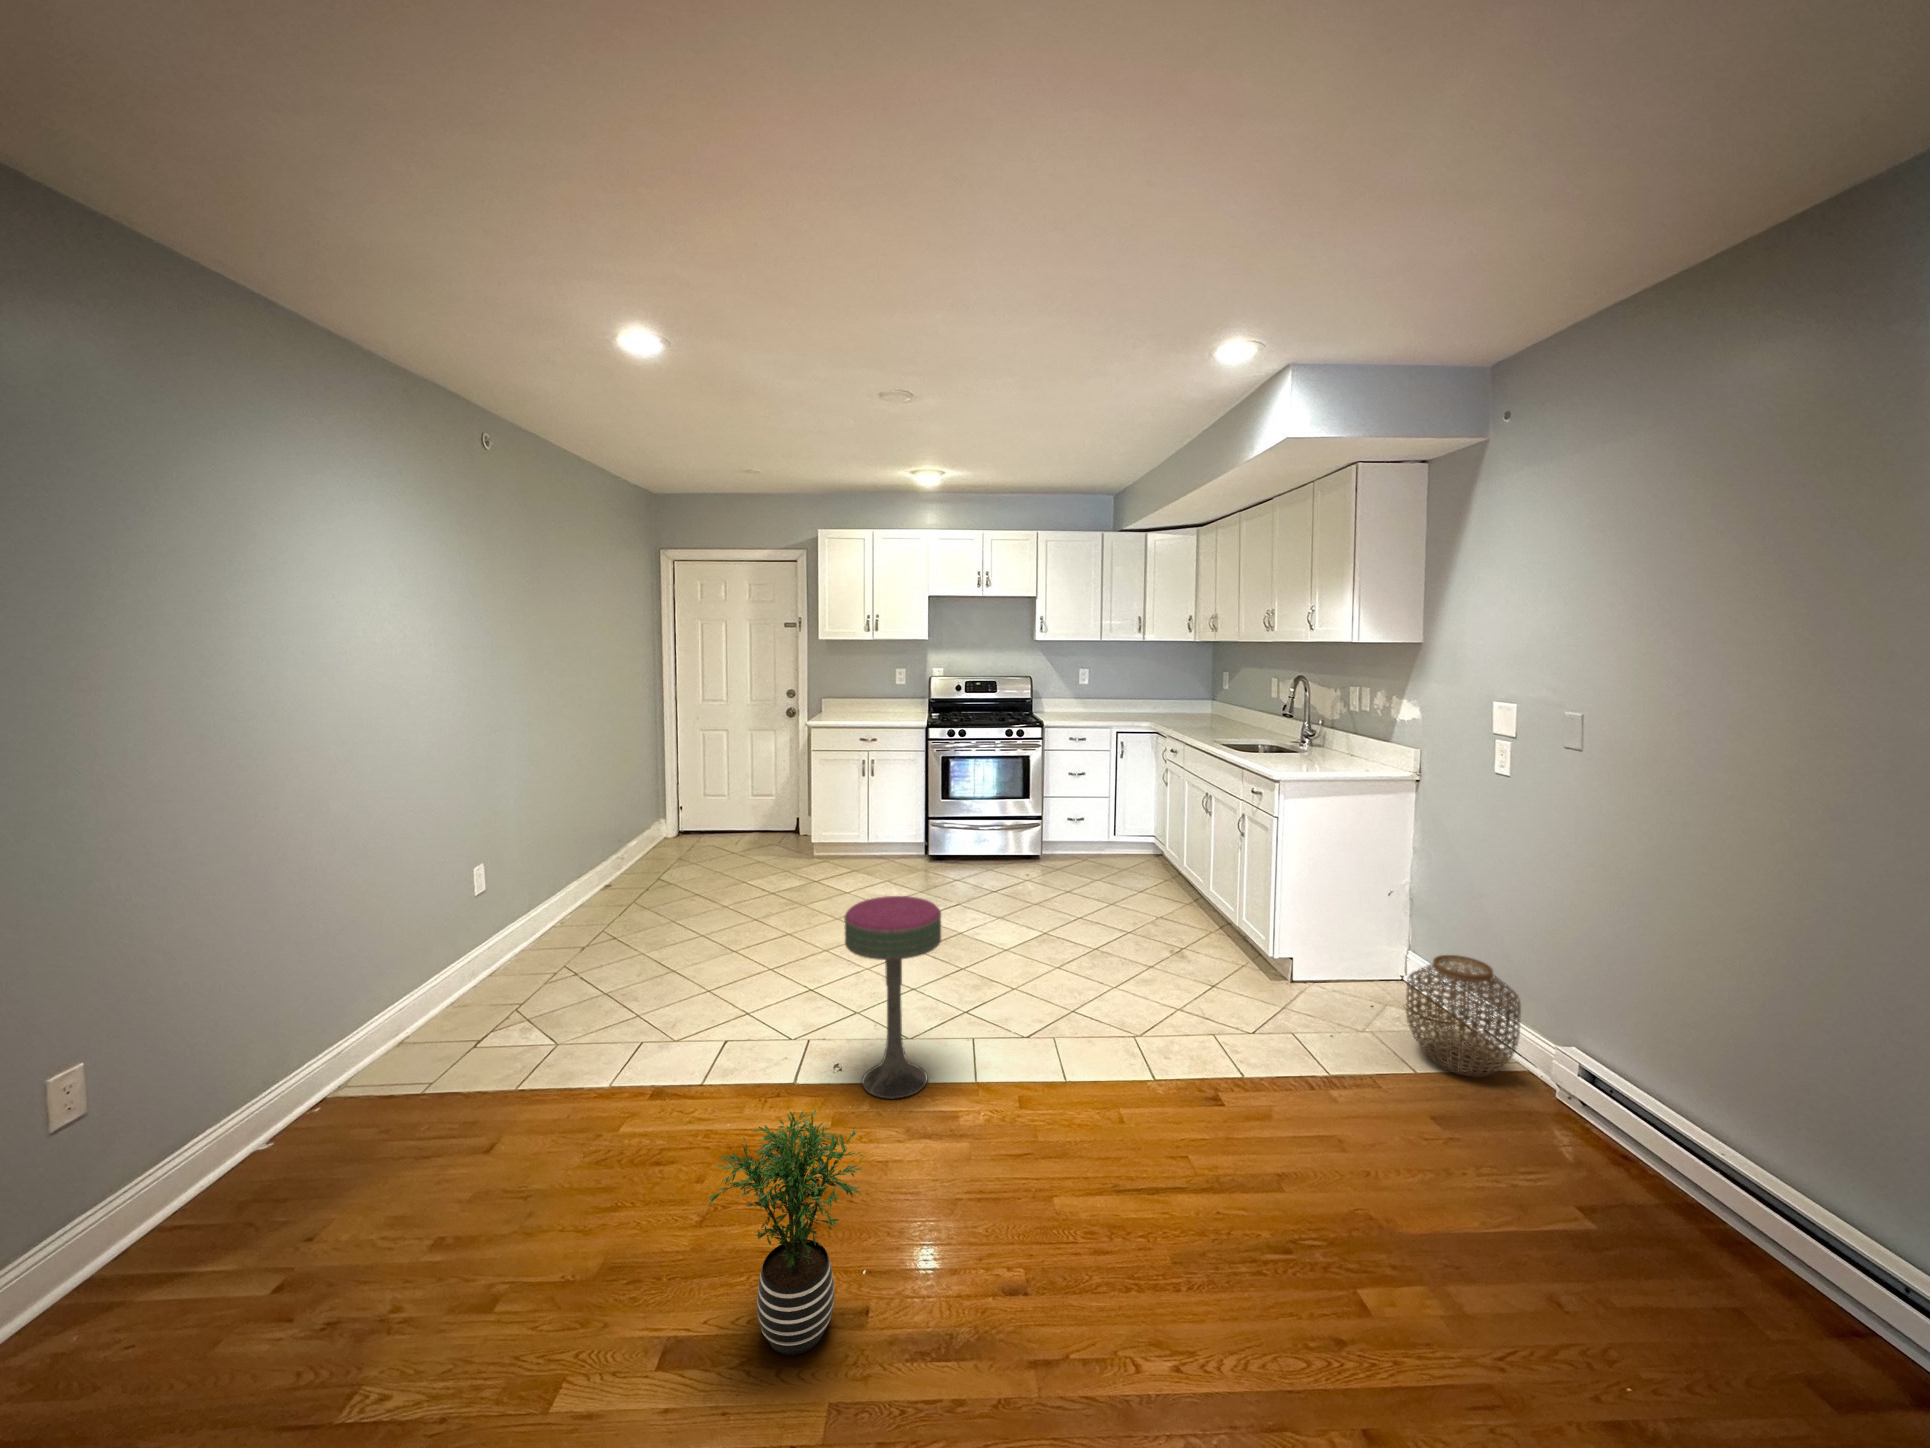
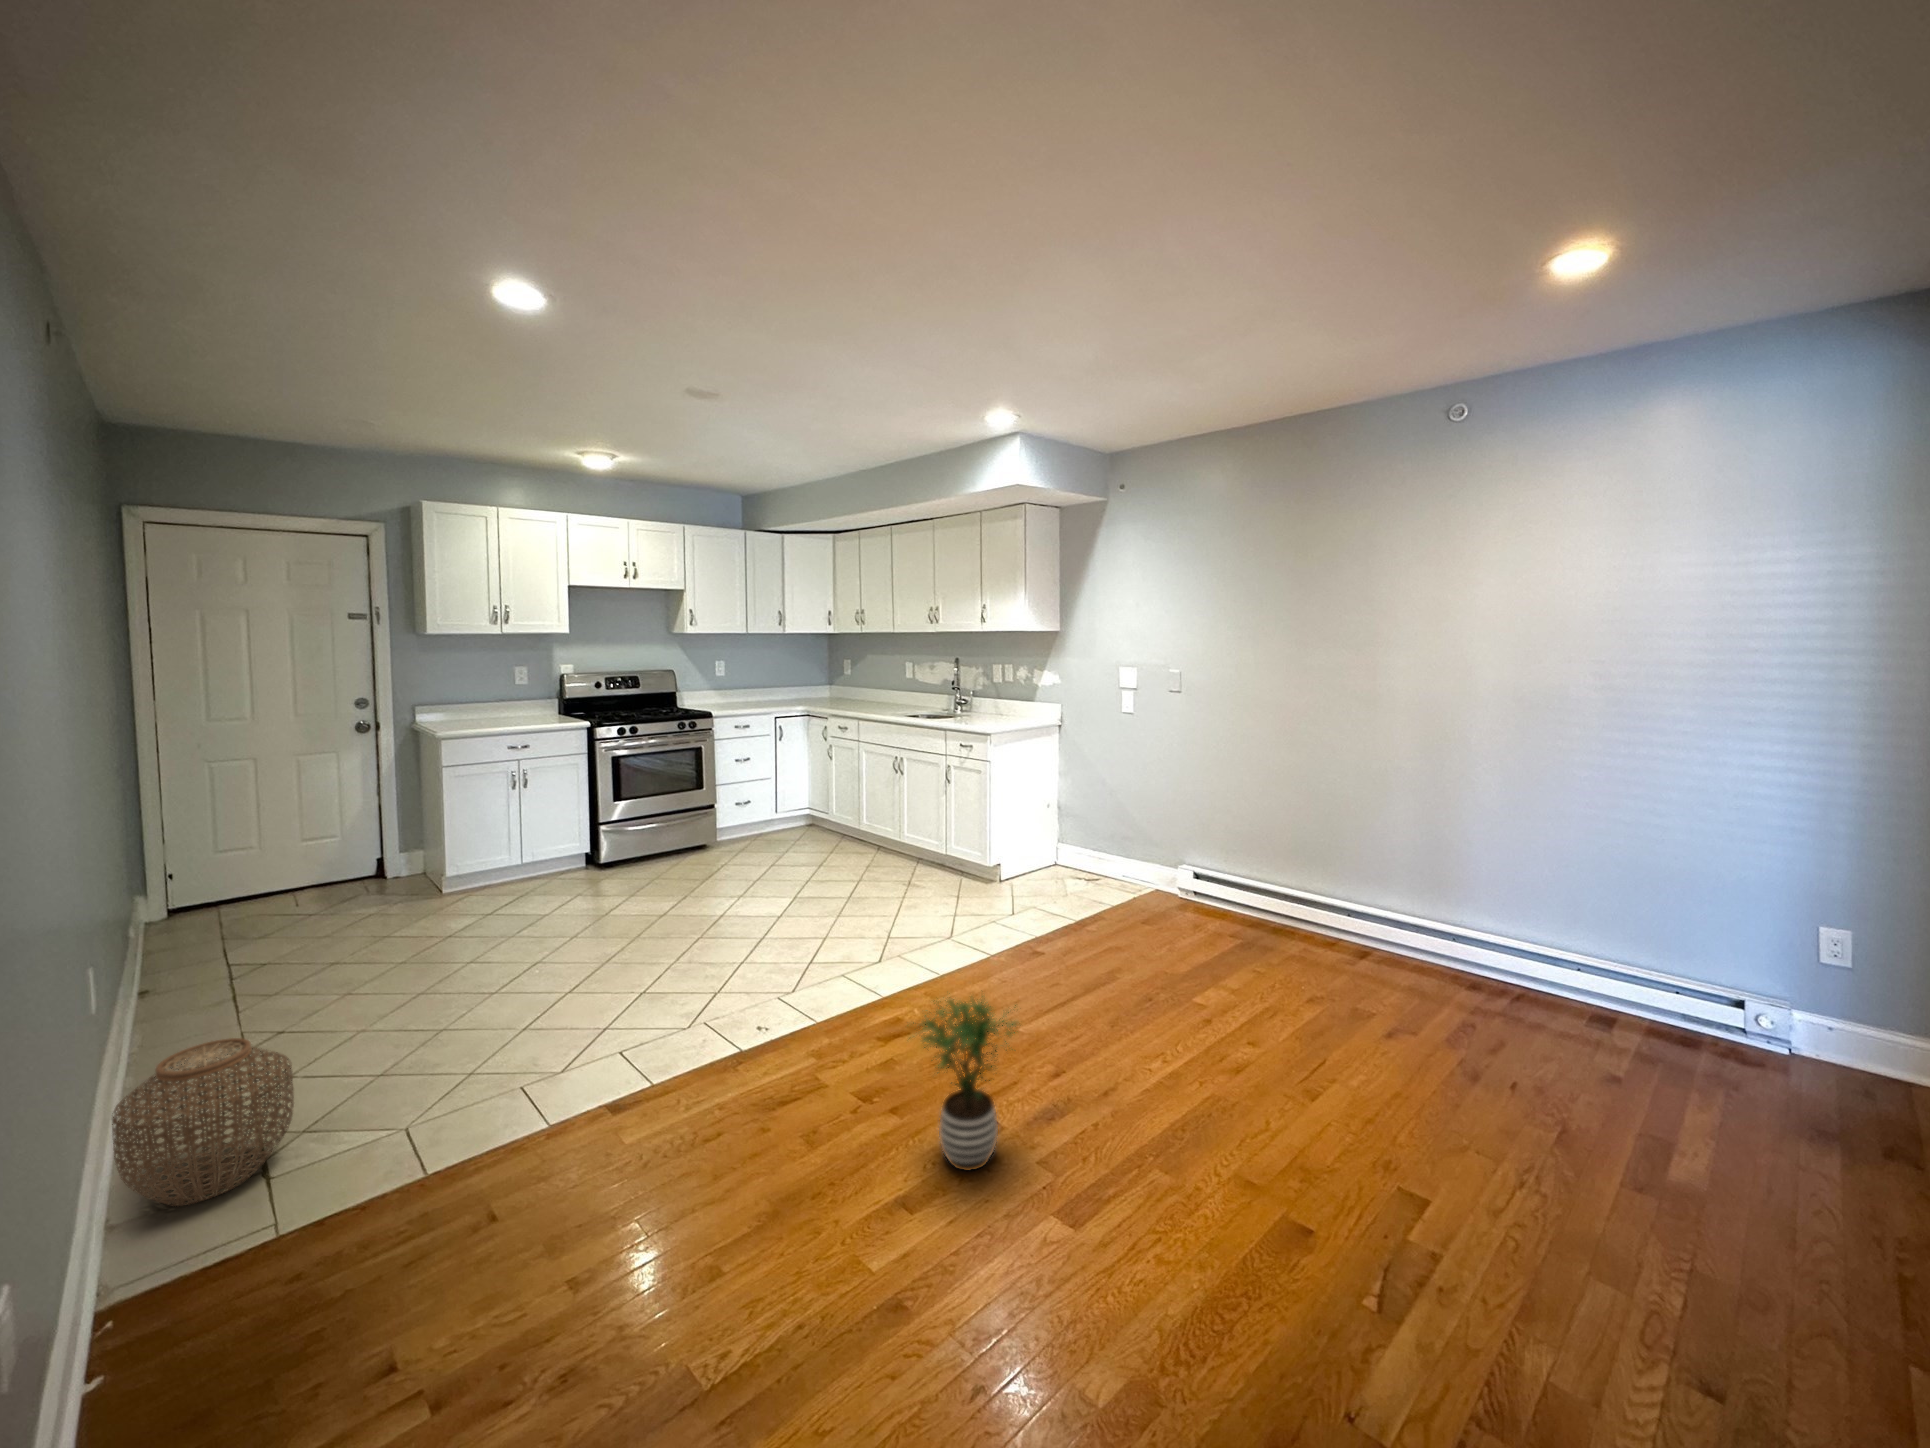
bar stool: present [844,896,941,1099] -> none [777,855,864,1032]
woven basket: present [1406,955,1521,1077] -> present [112,1038,294,1206]

